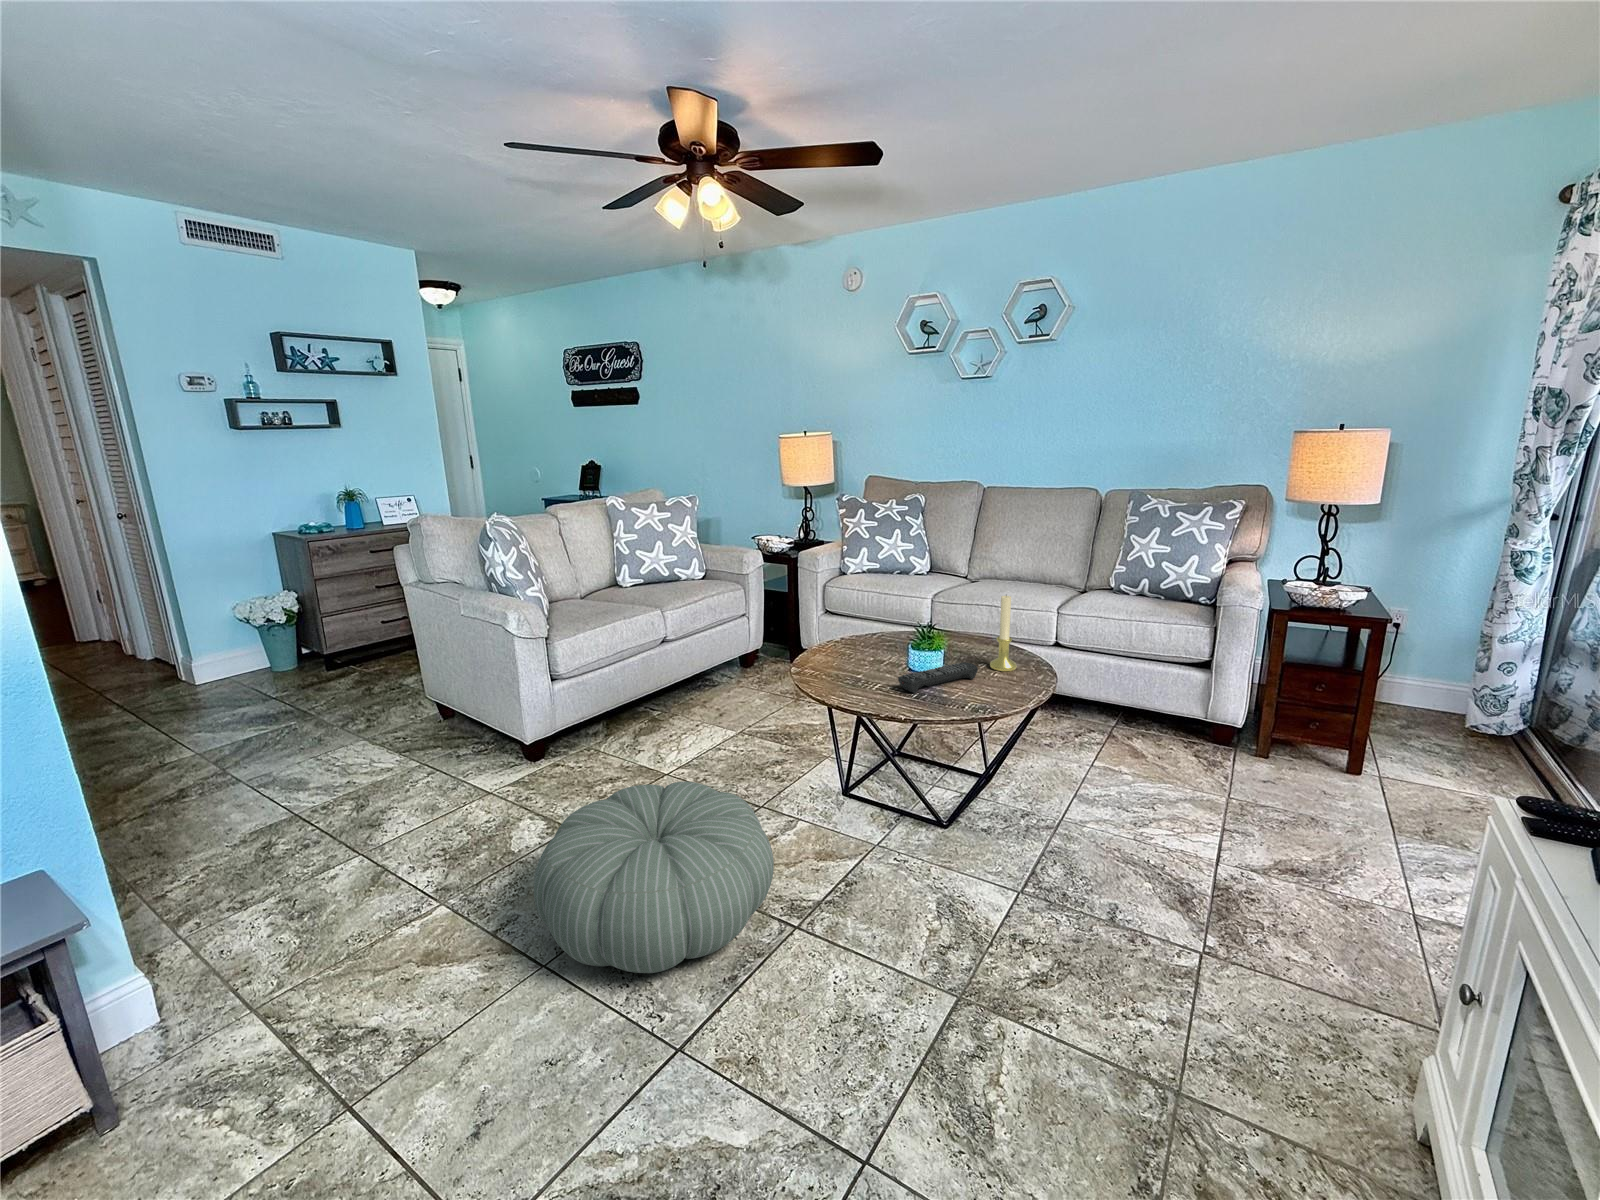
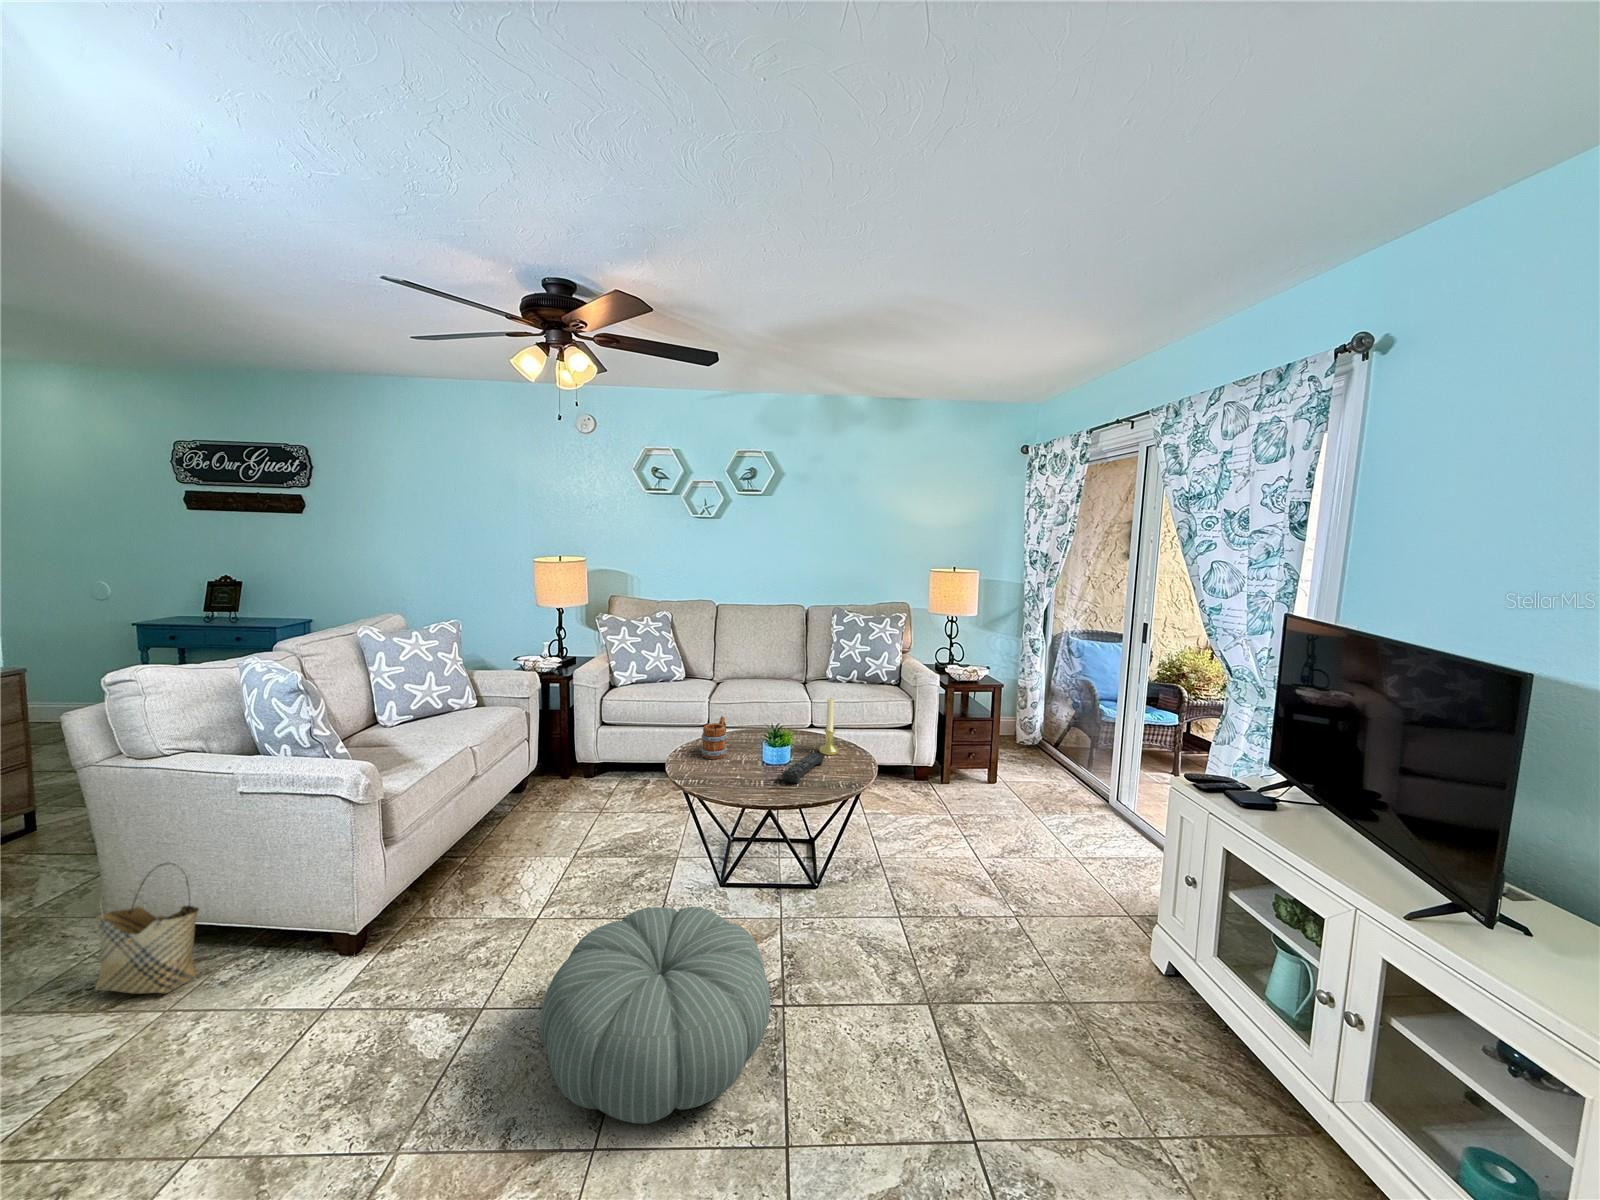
mug: none [846,606,884,654] -> present [701,716,727,759]
woven basket: none [394,663,449,754] -> present [95,863,199,993]

